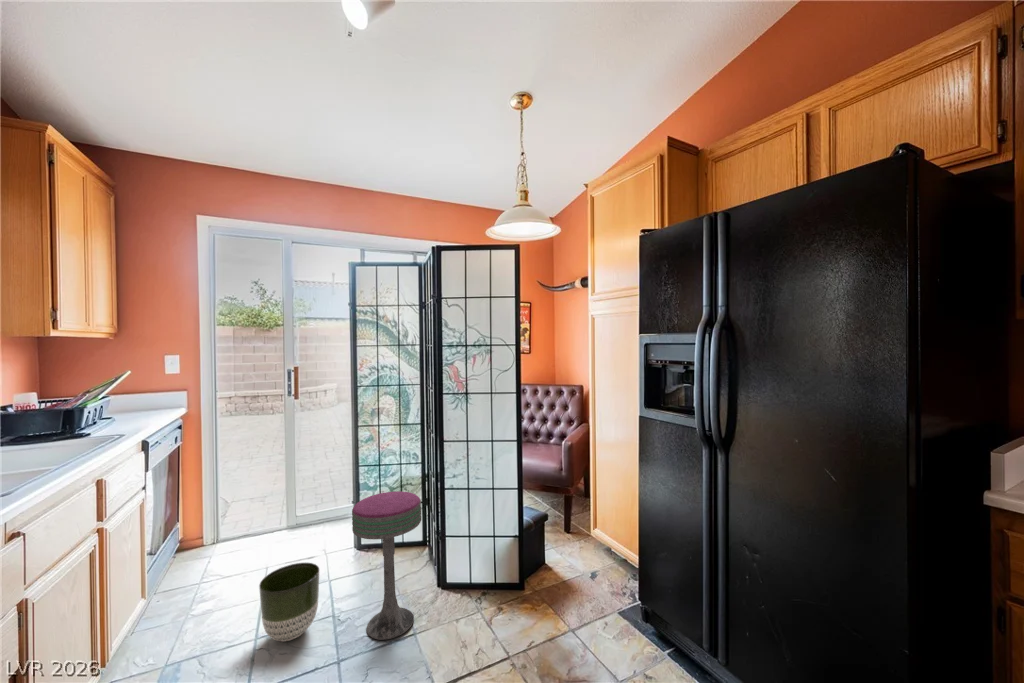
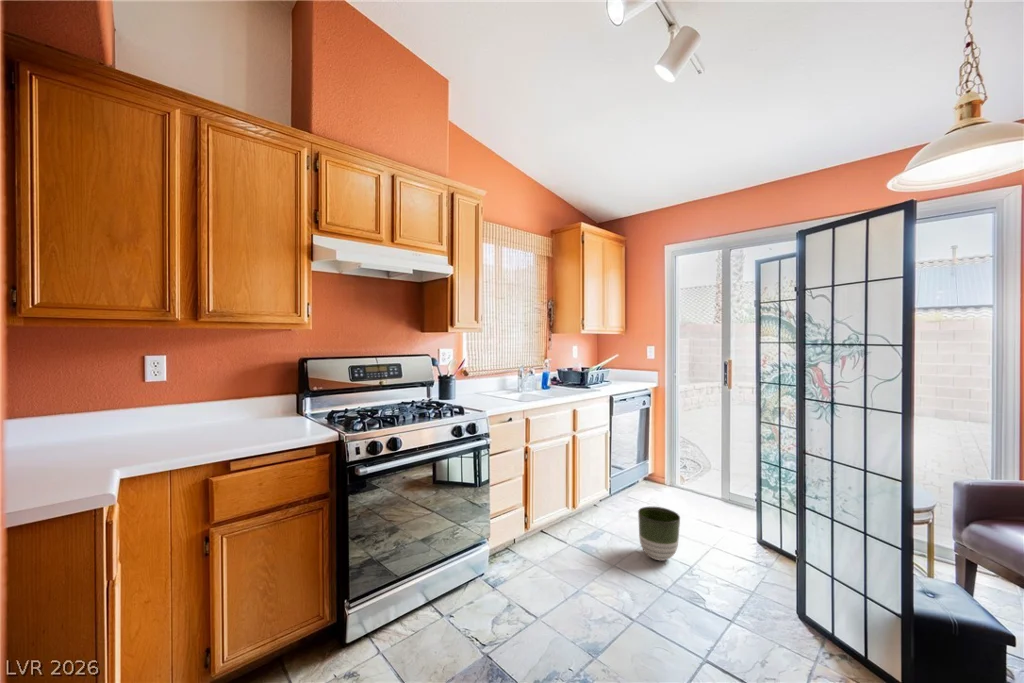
bar stool: present [352,491,421,640] -> none [690,479,760,613]

